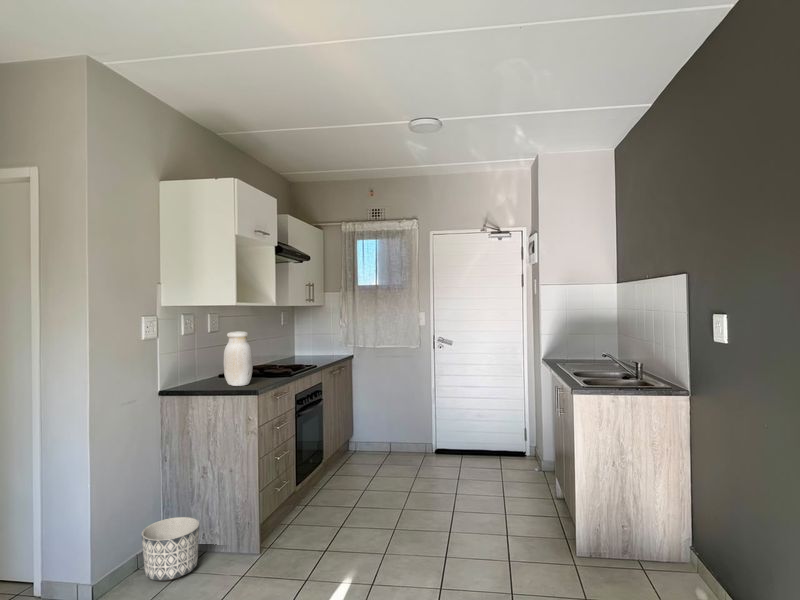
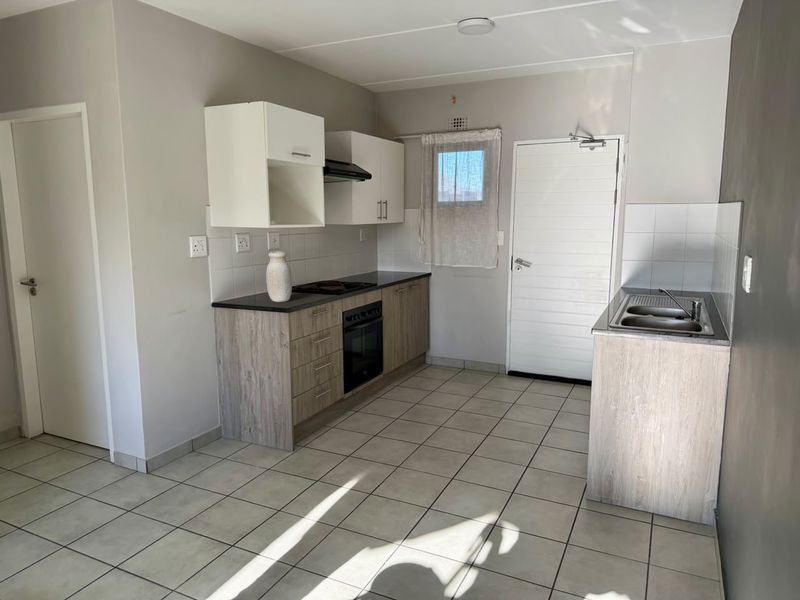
planter: present [142,517,199,581] -> none [196,409,242,458]

